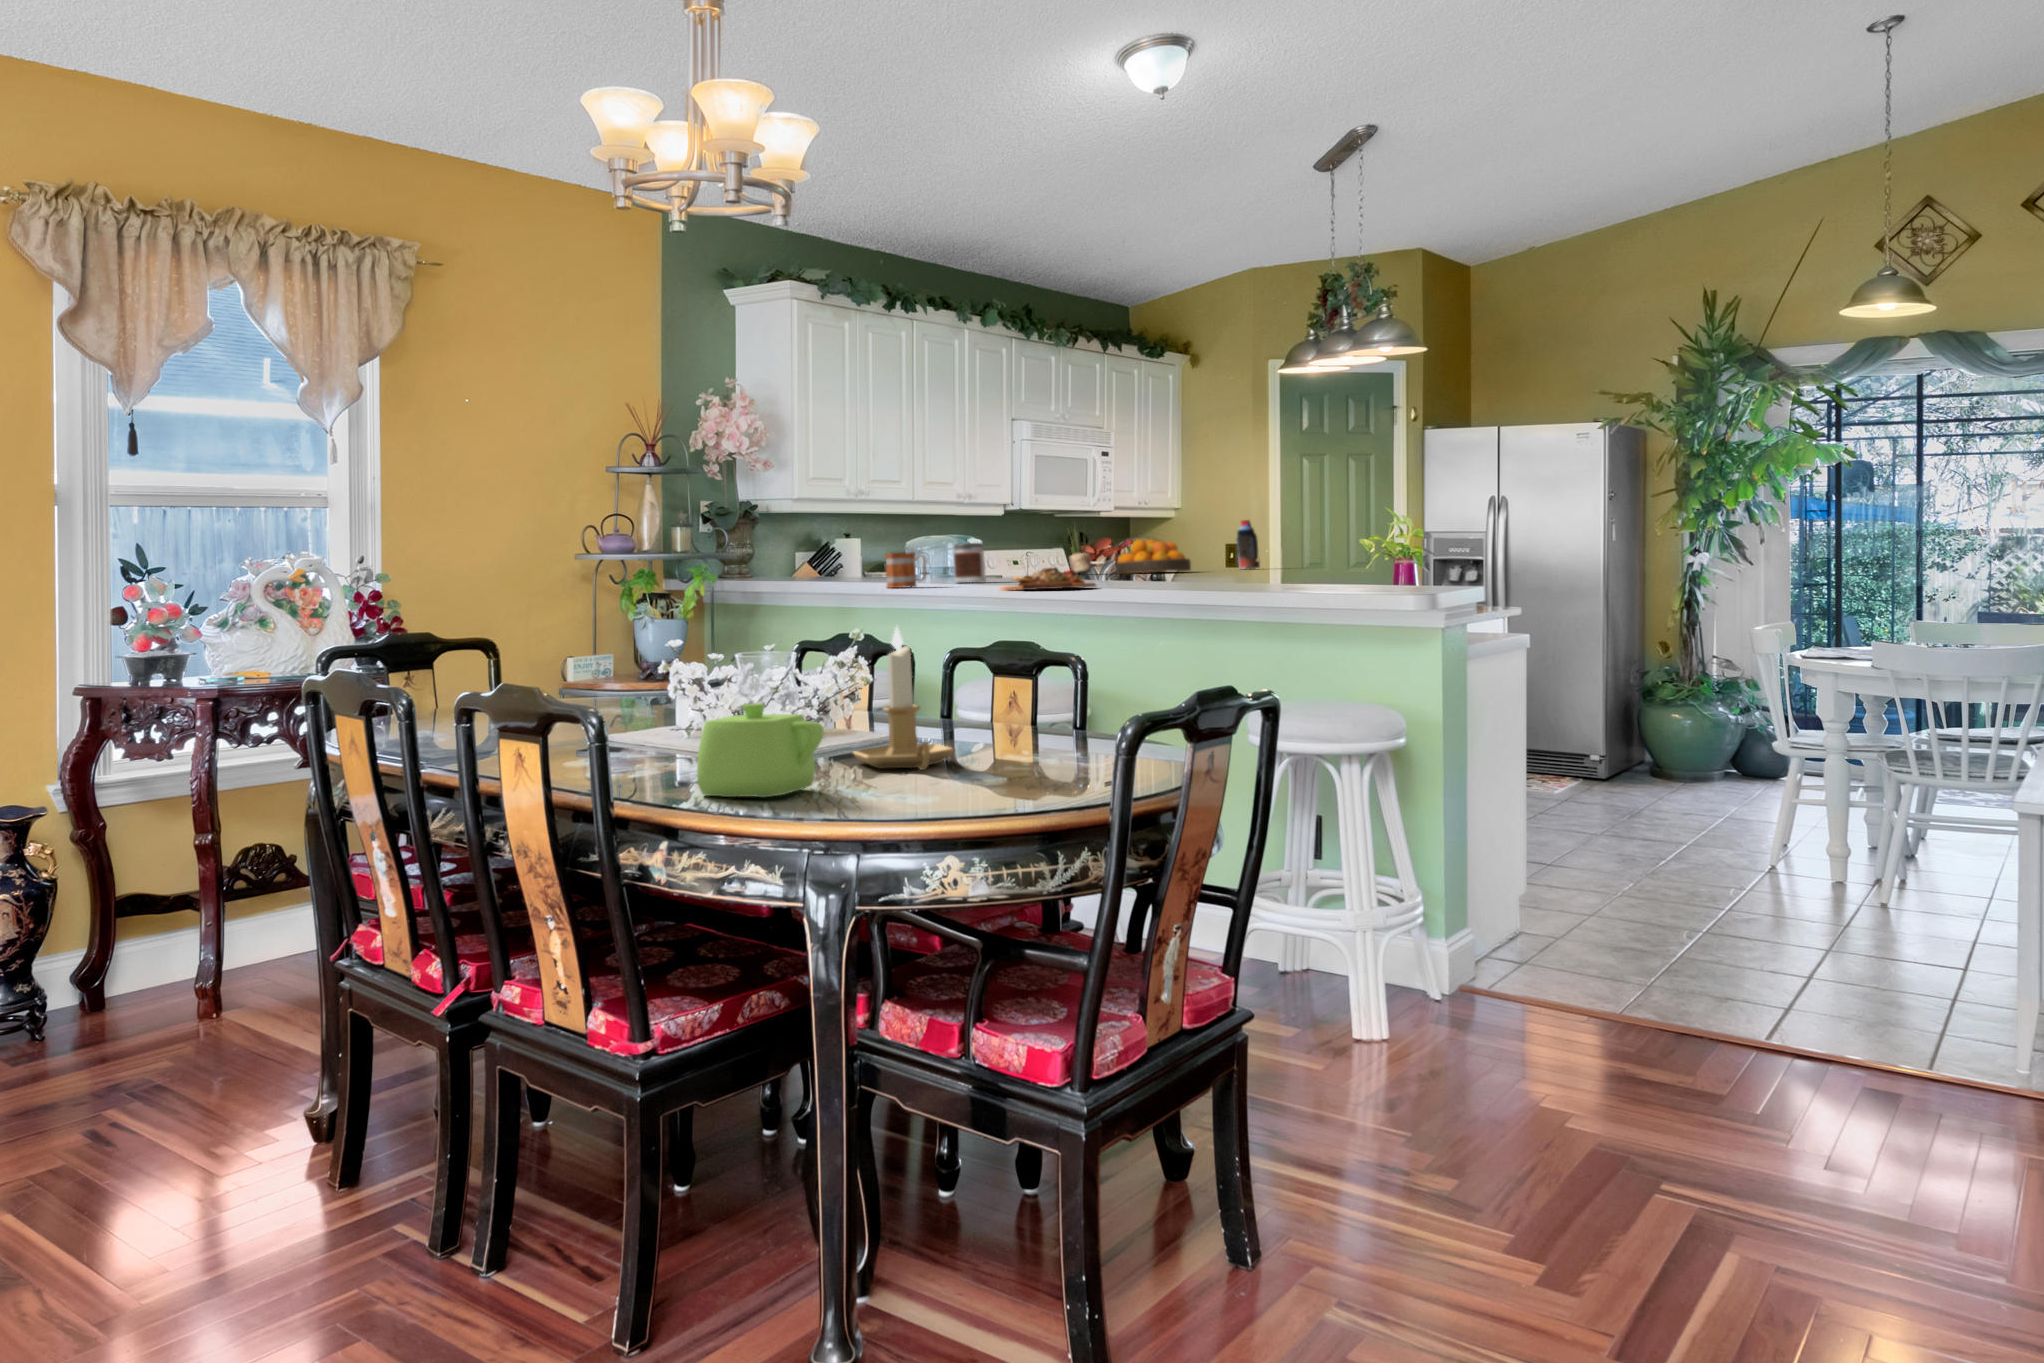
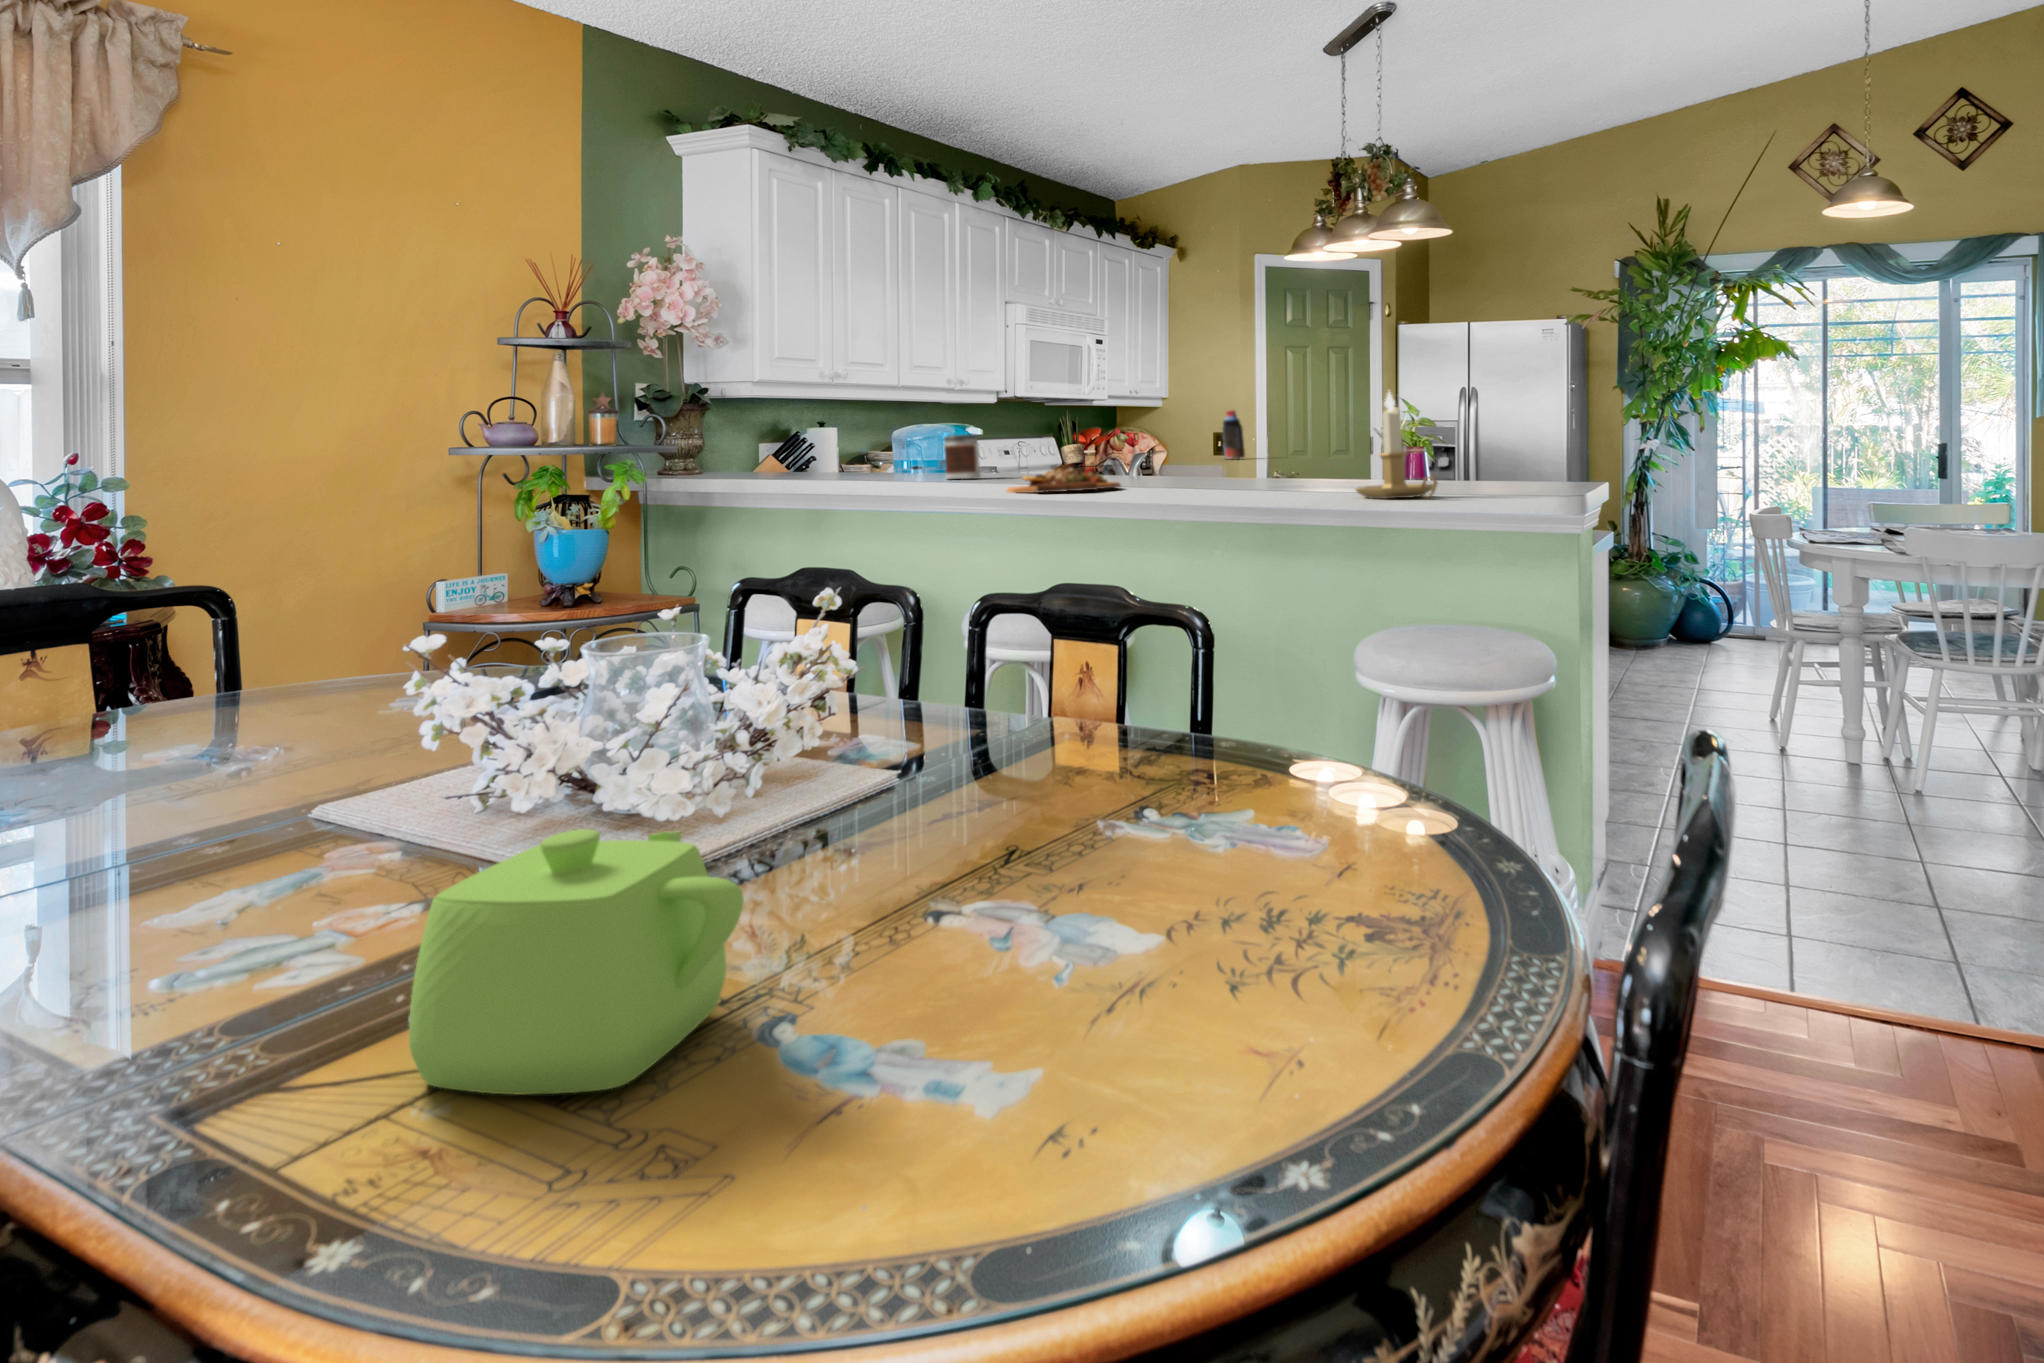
fruit bowl: present [1116,539,1191,574] -> none [1108,430,1184,465]
mug: present [885,552,926,588] -> none [865,446,915,489]
candlestick: present [853,627,954,770] -> present [1356,390,1437,499]

